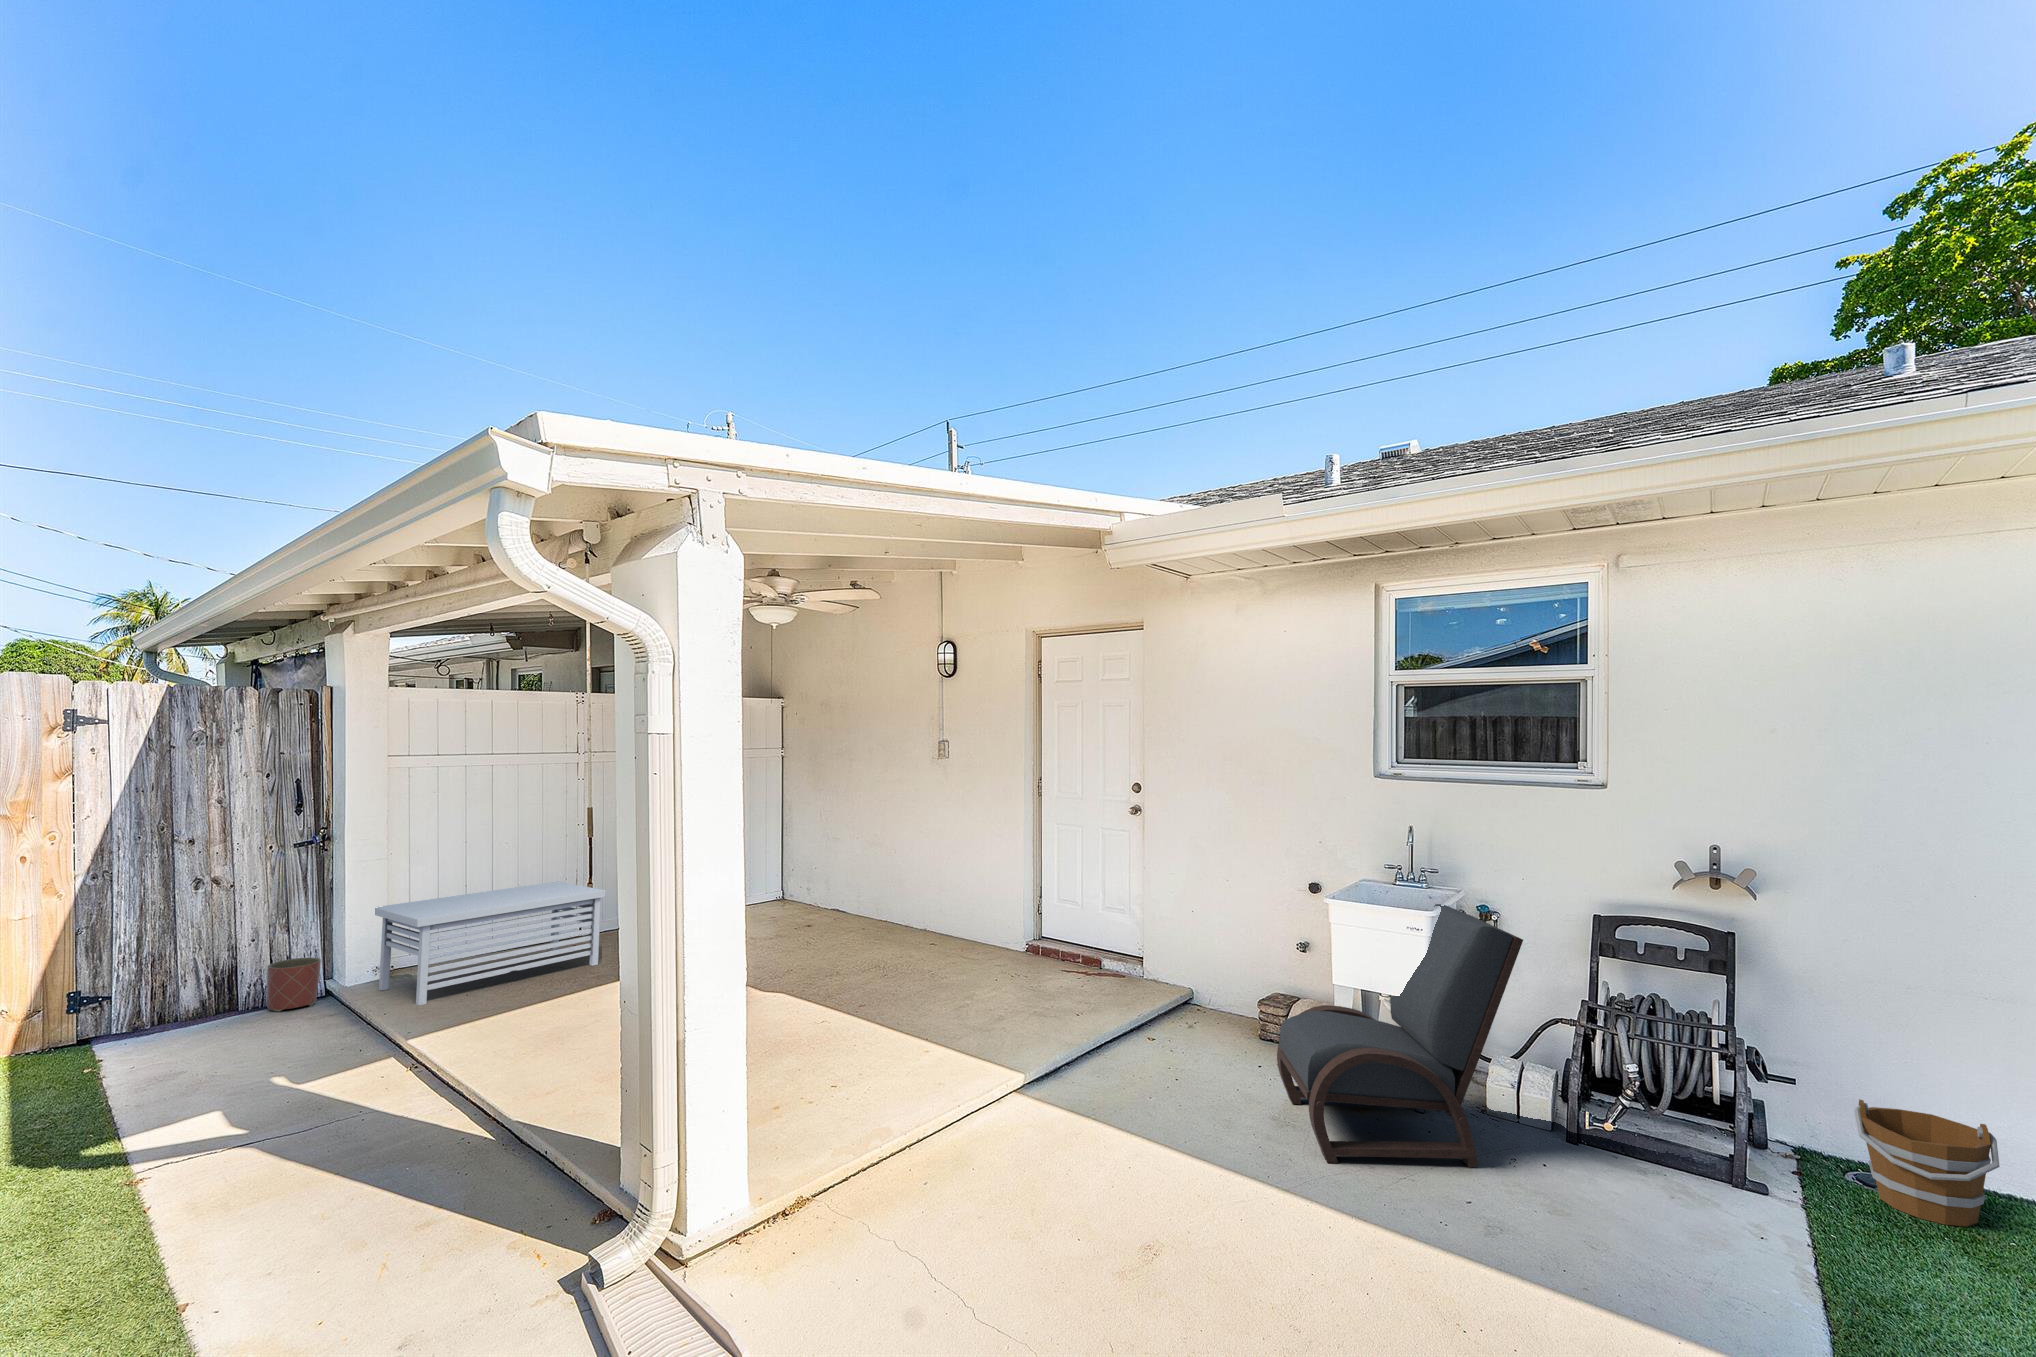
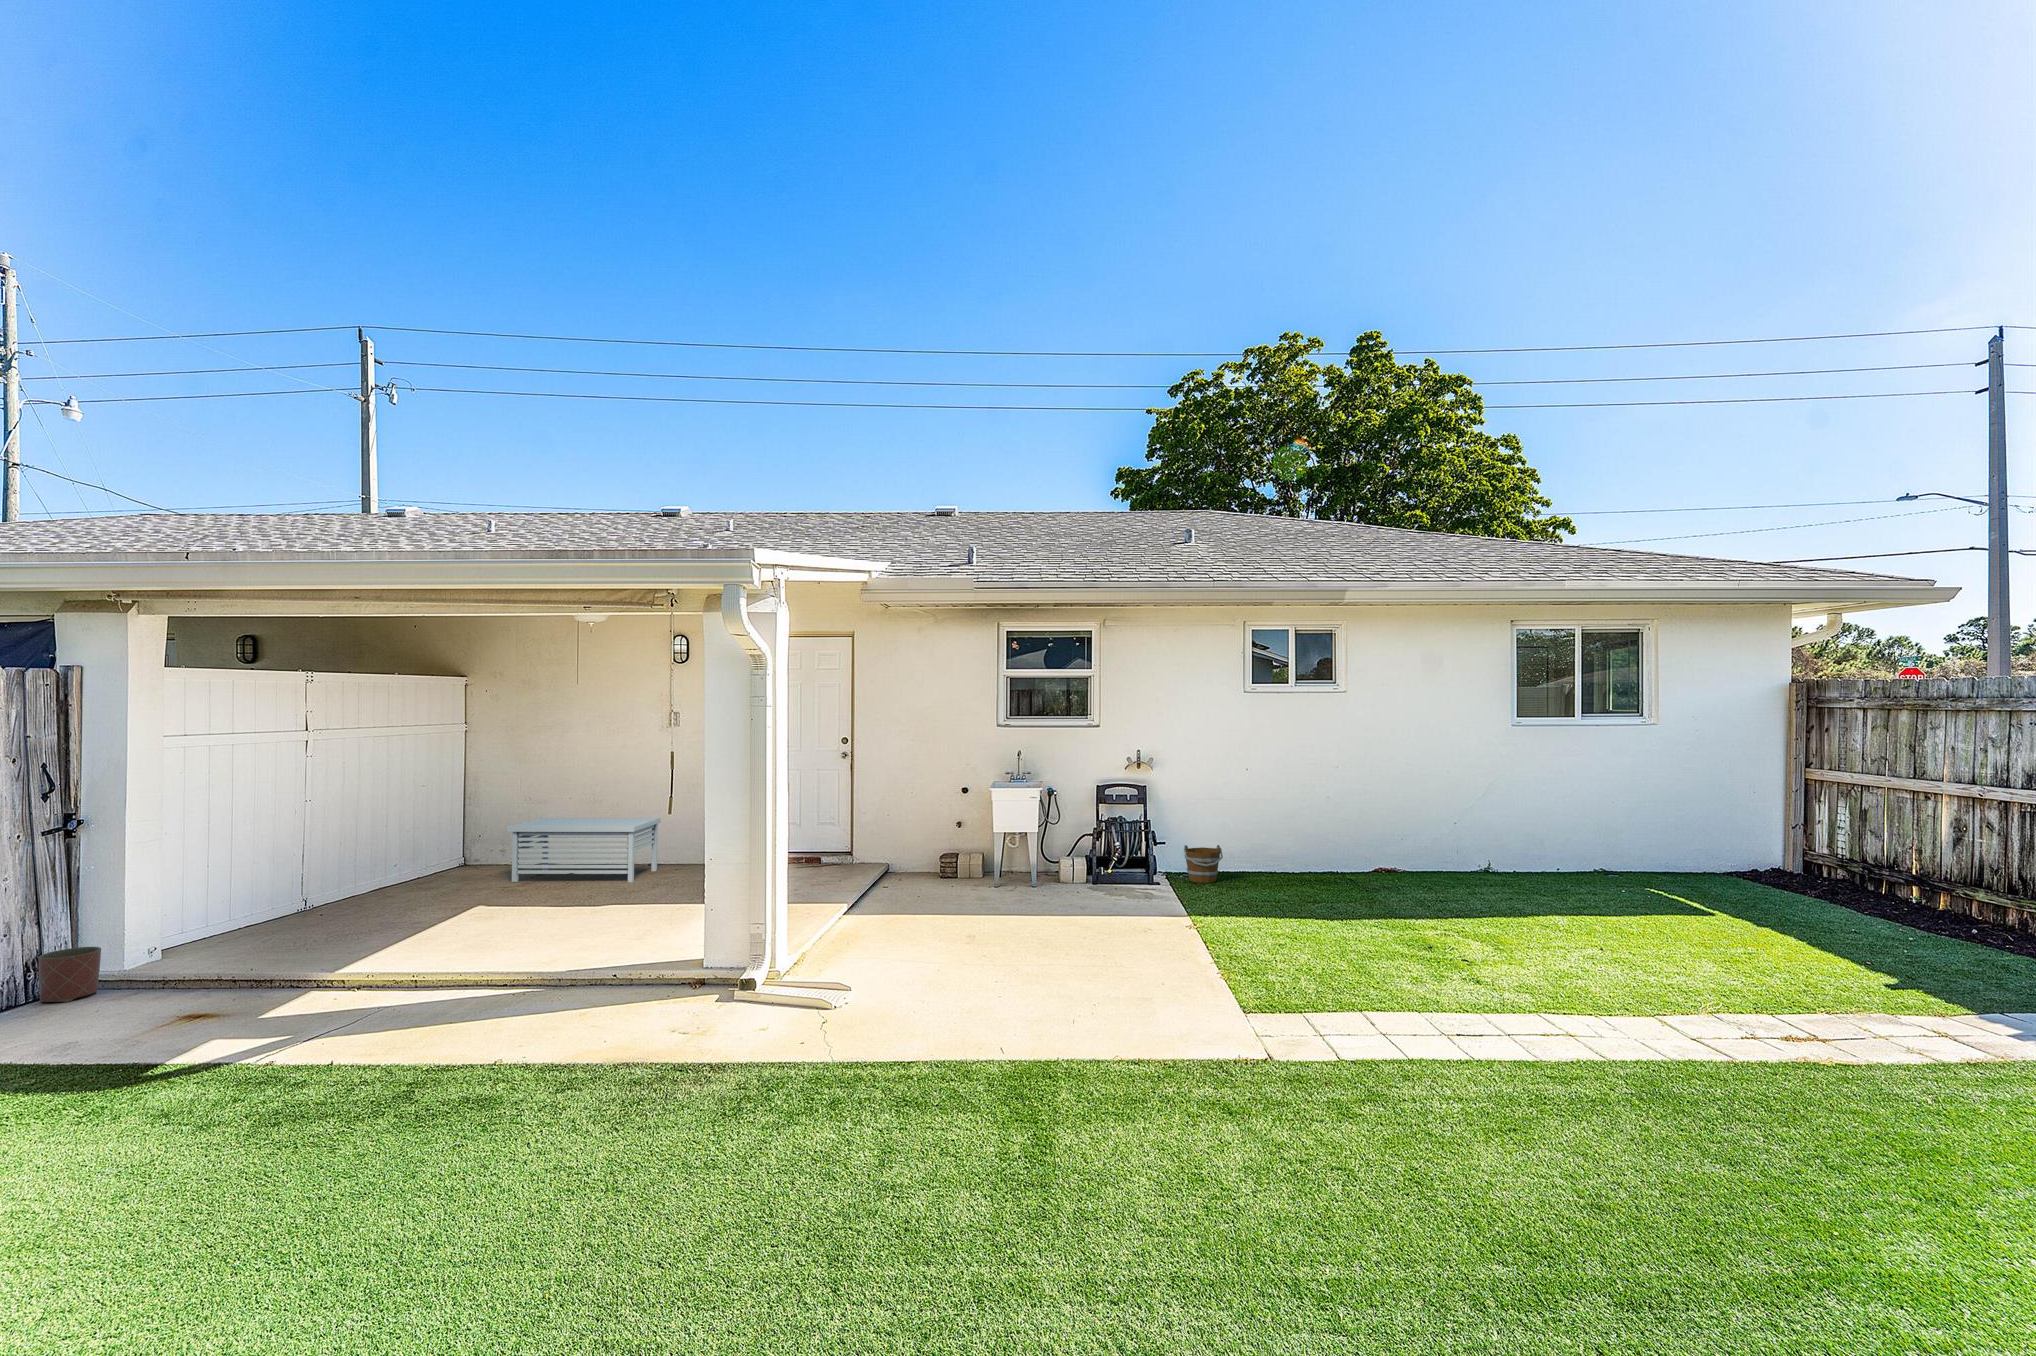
storage bench: present [375,882,606,1005] -> present [507,818,661,882]
lounge chair: present [1277,904,1523,1168] -> none [971,787,1085,907]

